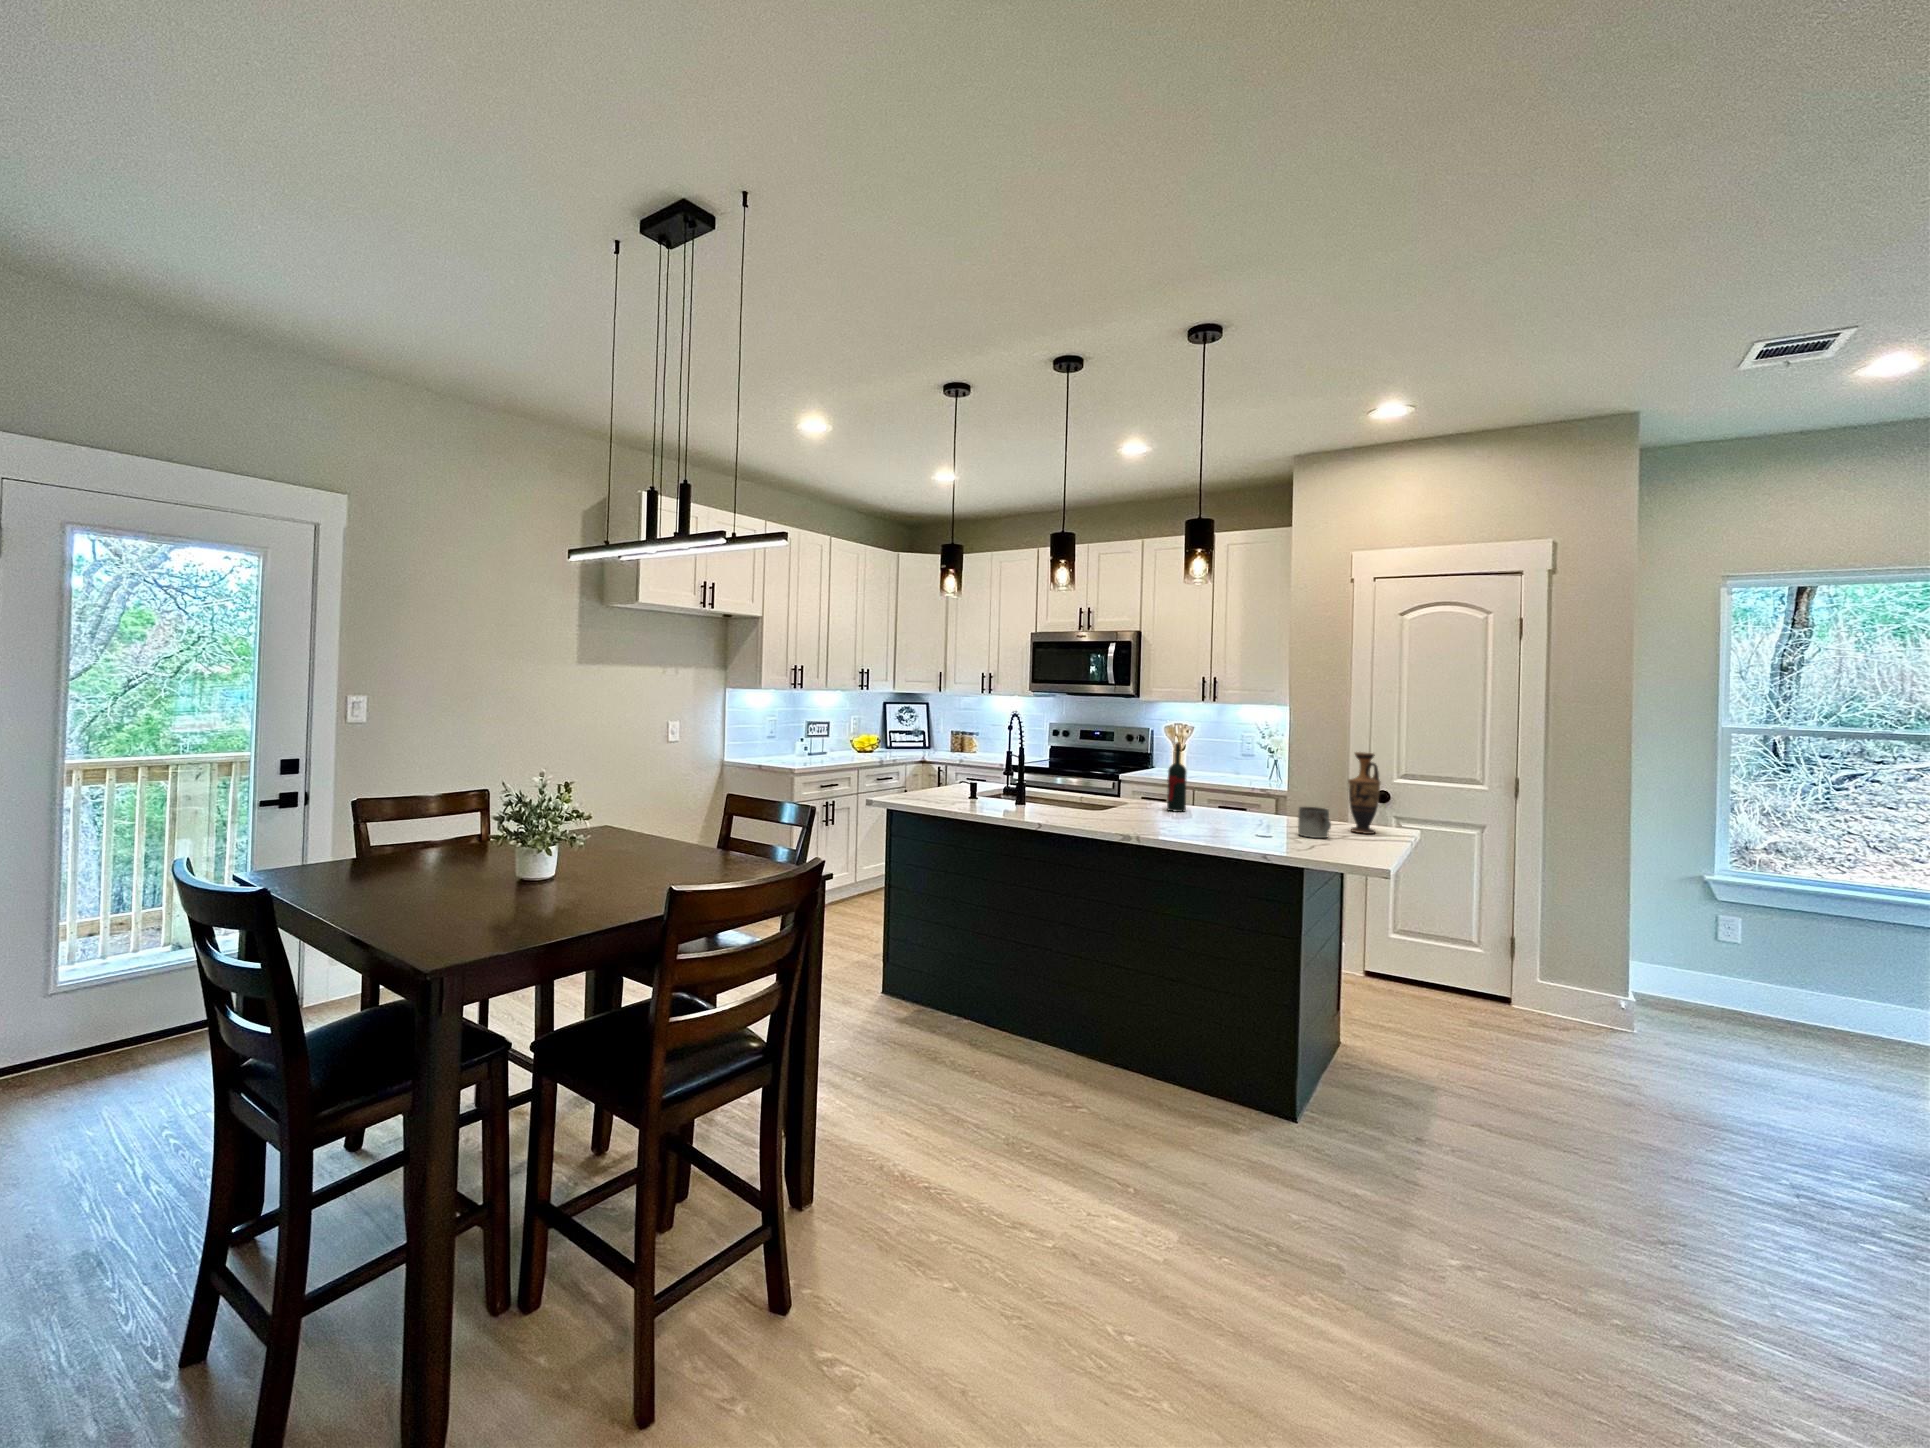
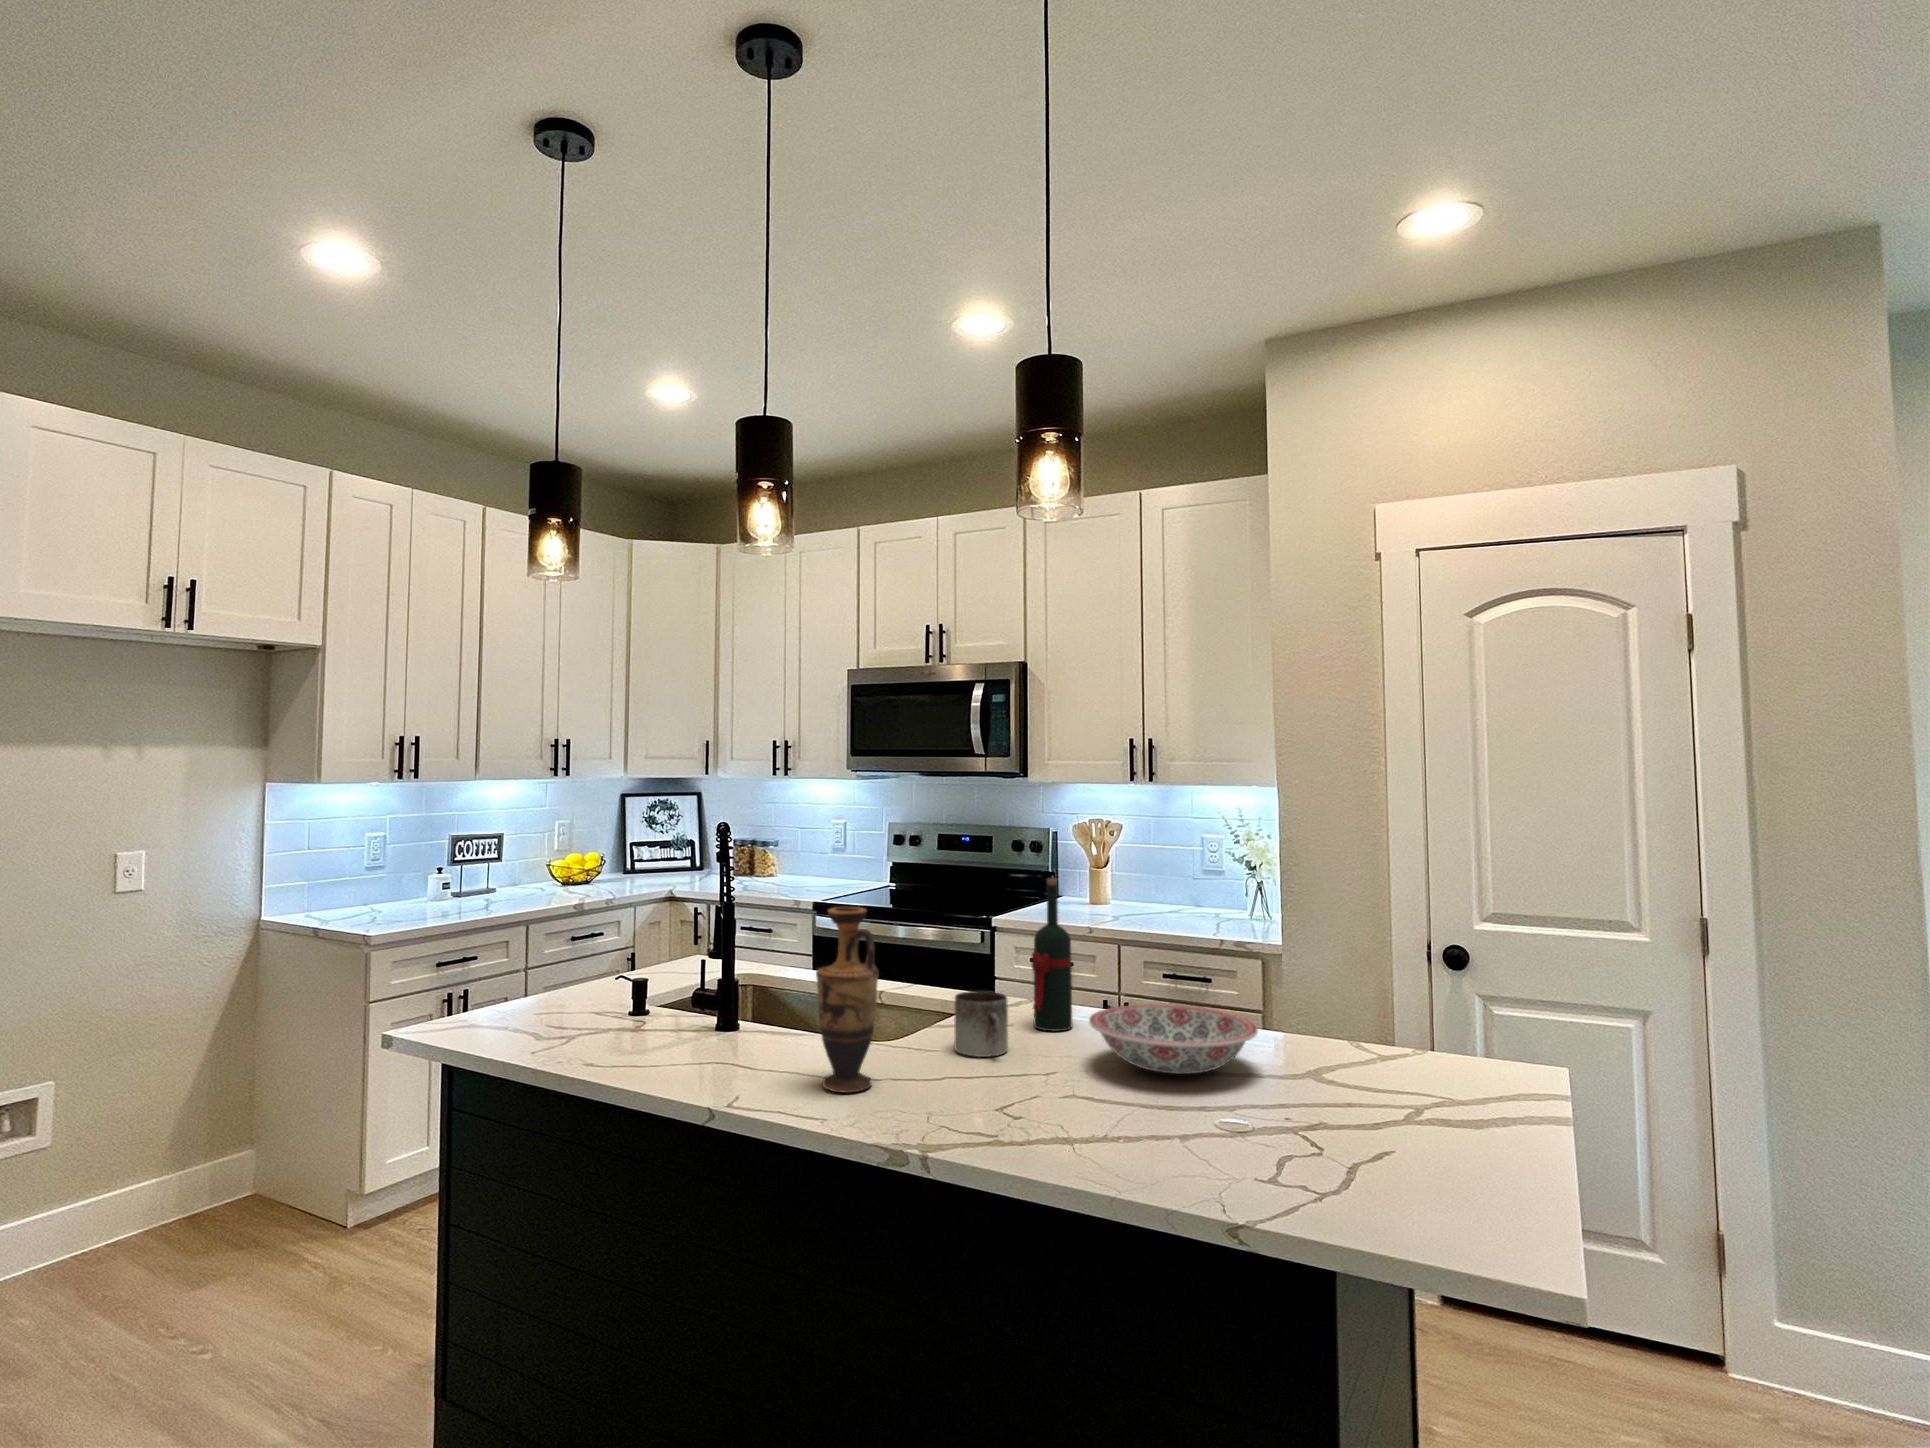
vase: present [1348,752,1380,834] -> present [816,907,879,1093]
ceramic bowl: none [1199,798,1277,824] -> present [1089,1005,1258,1074]
mug: present [1298,807,1331,838] -> present [955,991,1008,1057]

